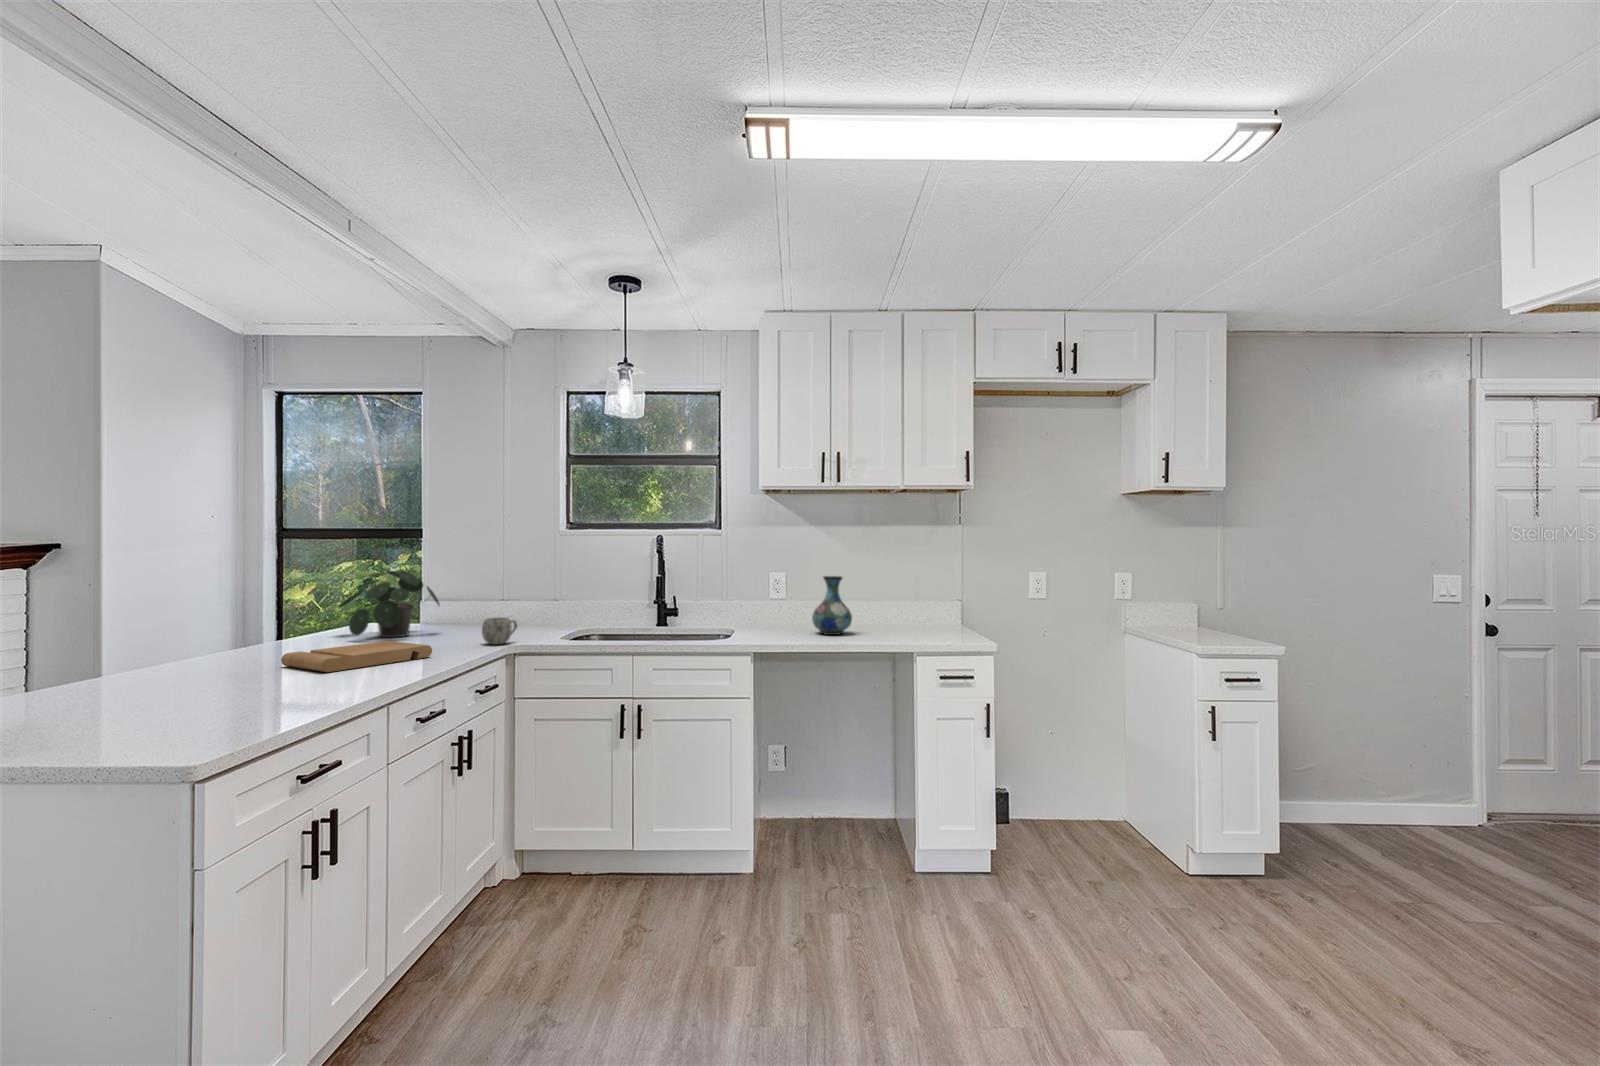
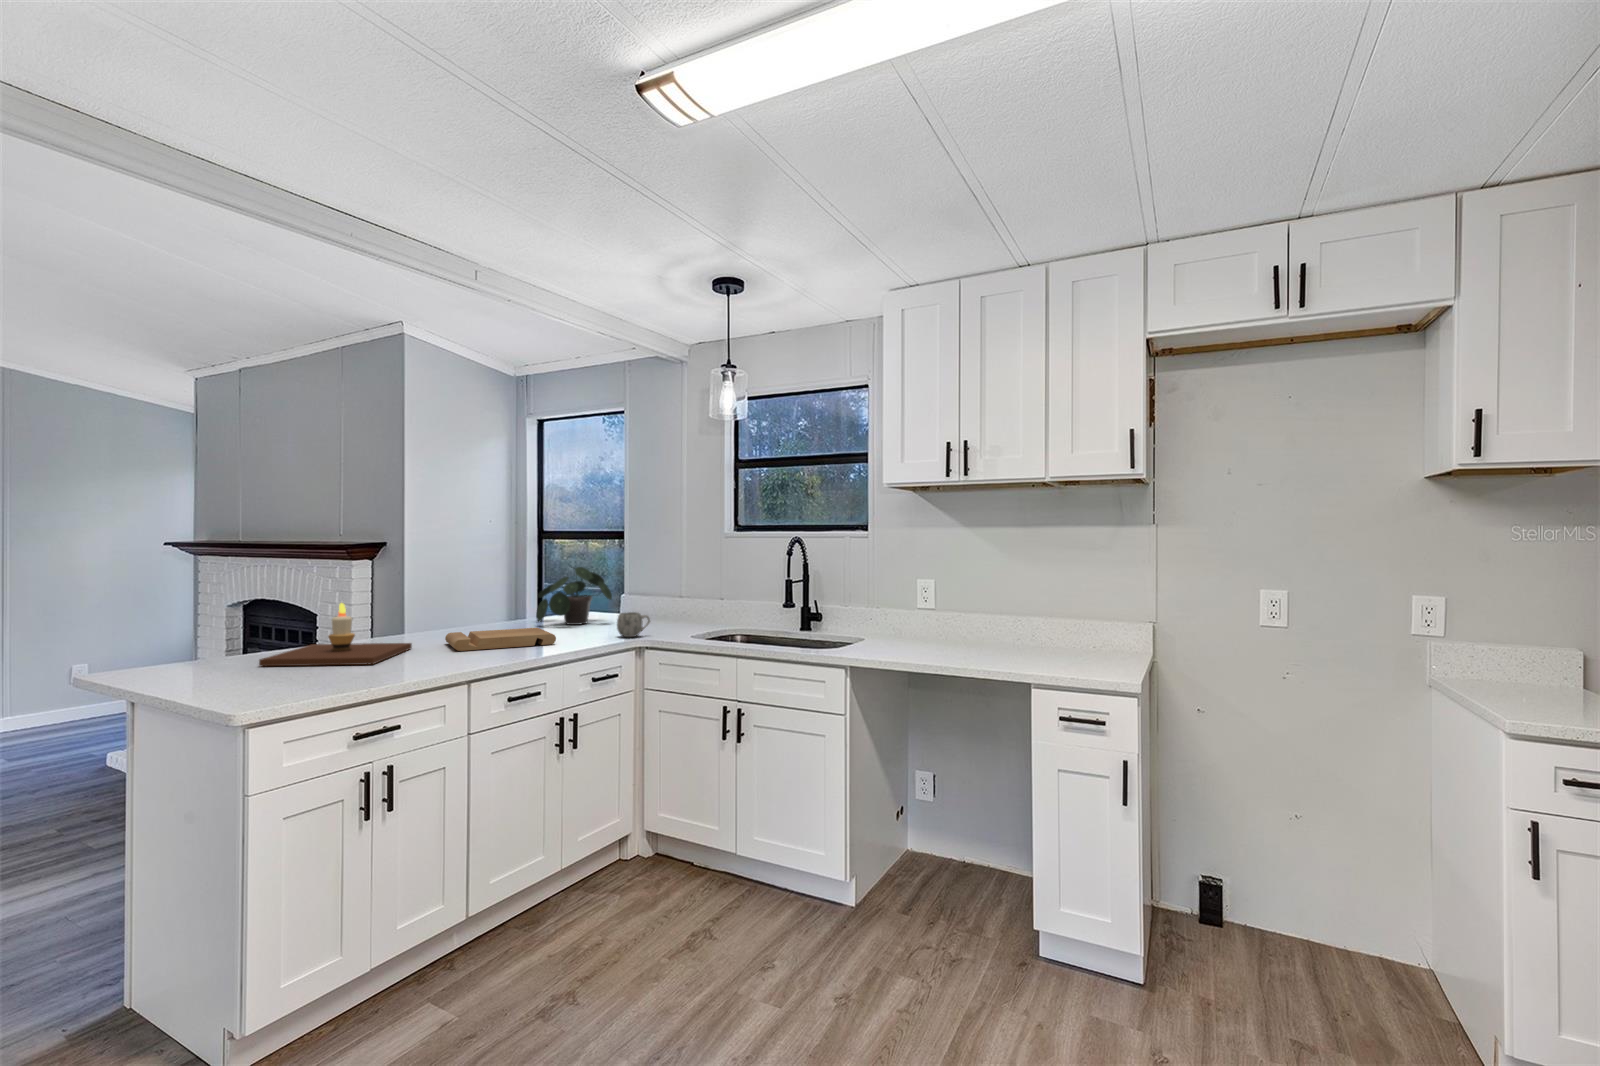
vase: present [812,576,852,635] -> none [945,584,993,653]
candle: none [67,621,250,713] -> present [259,603,412,666]

